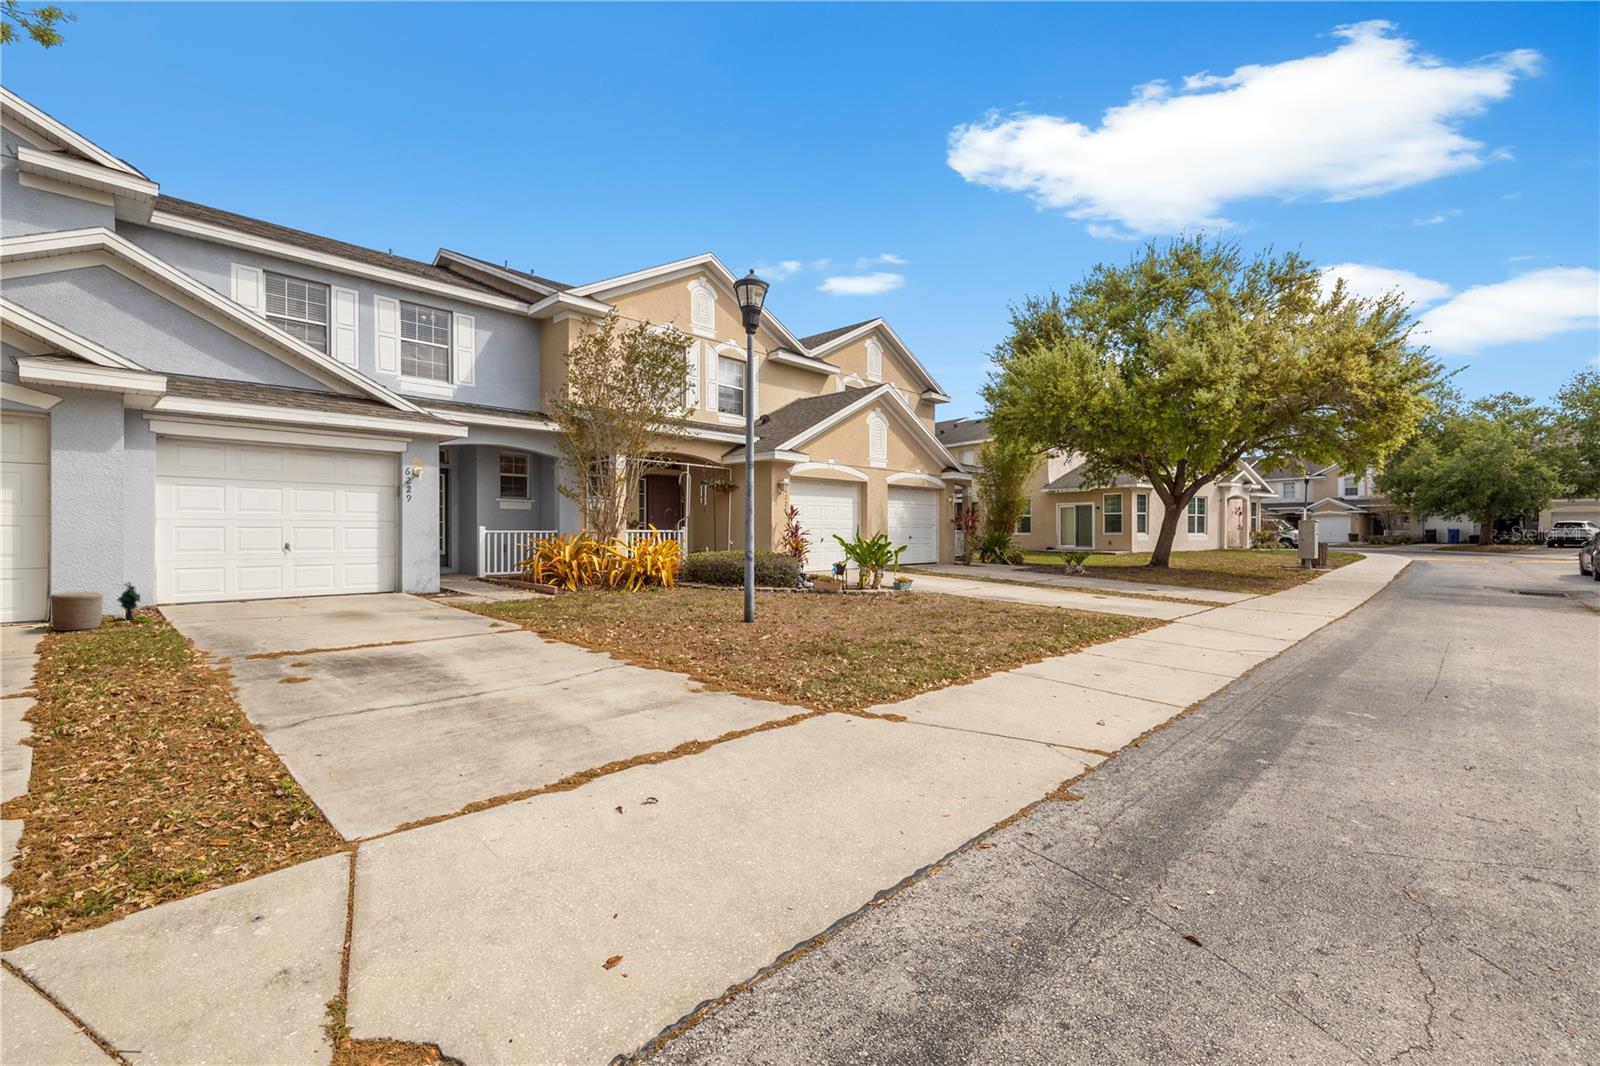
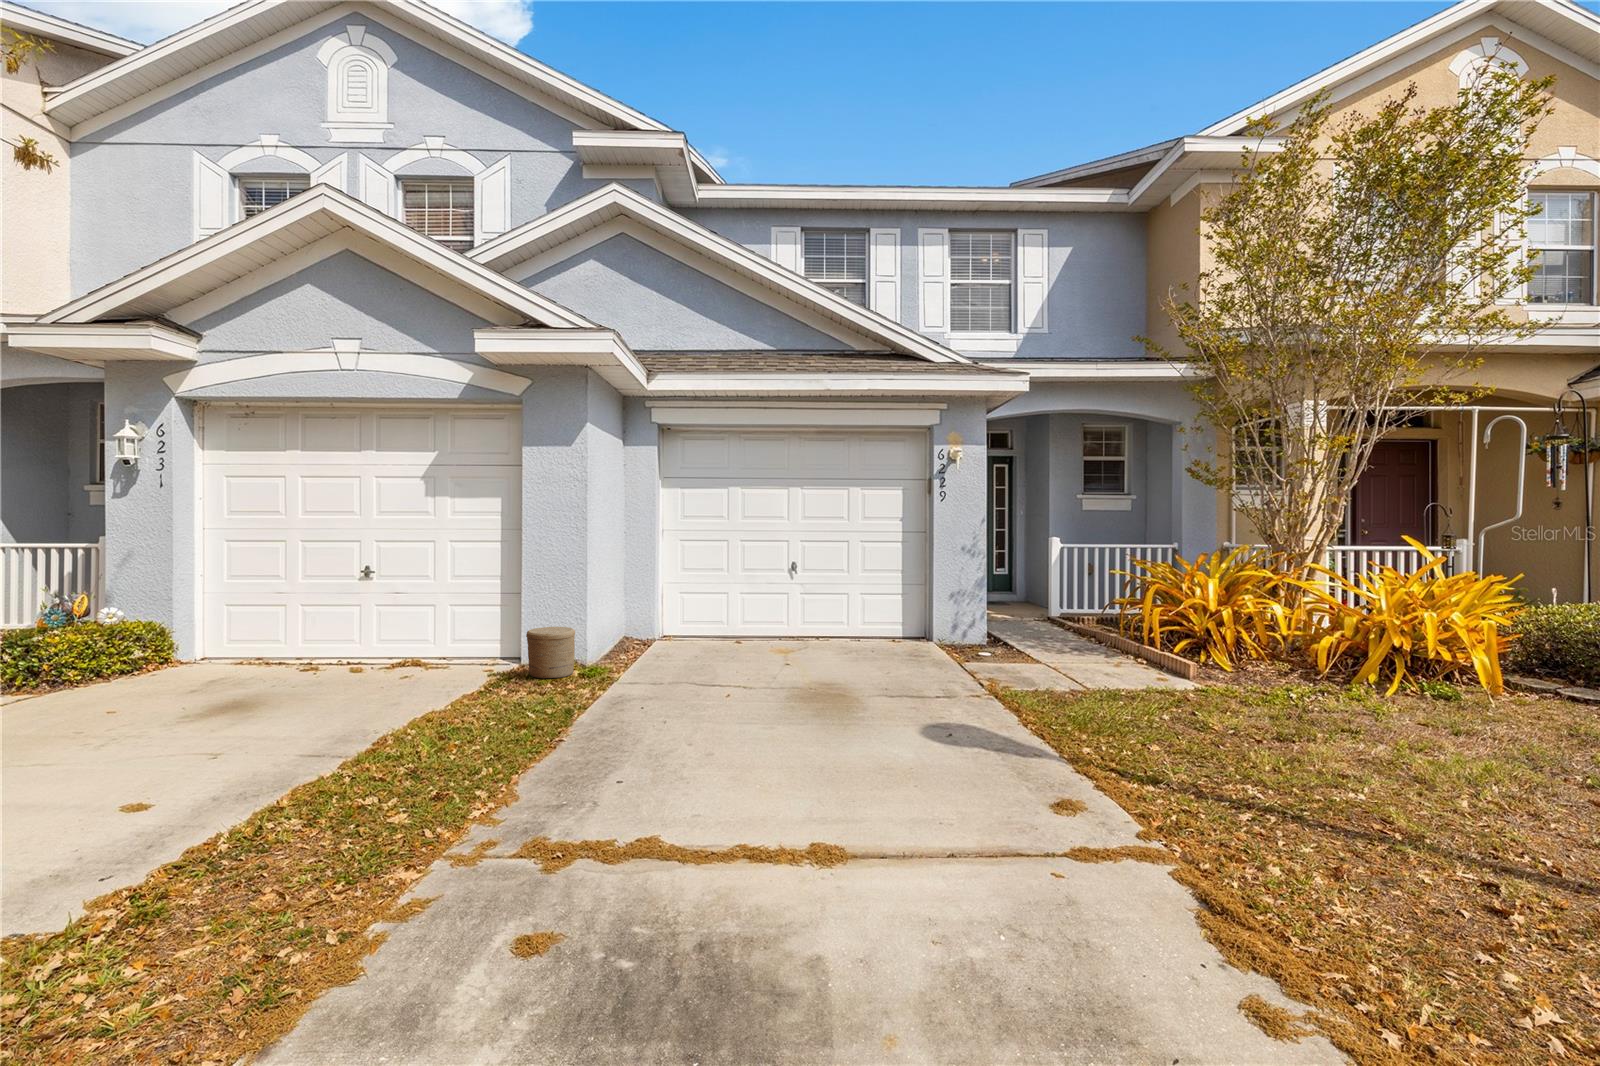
decorative plant: present [118,583,140,620] -> none [597,616,622,666]

